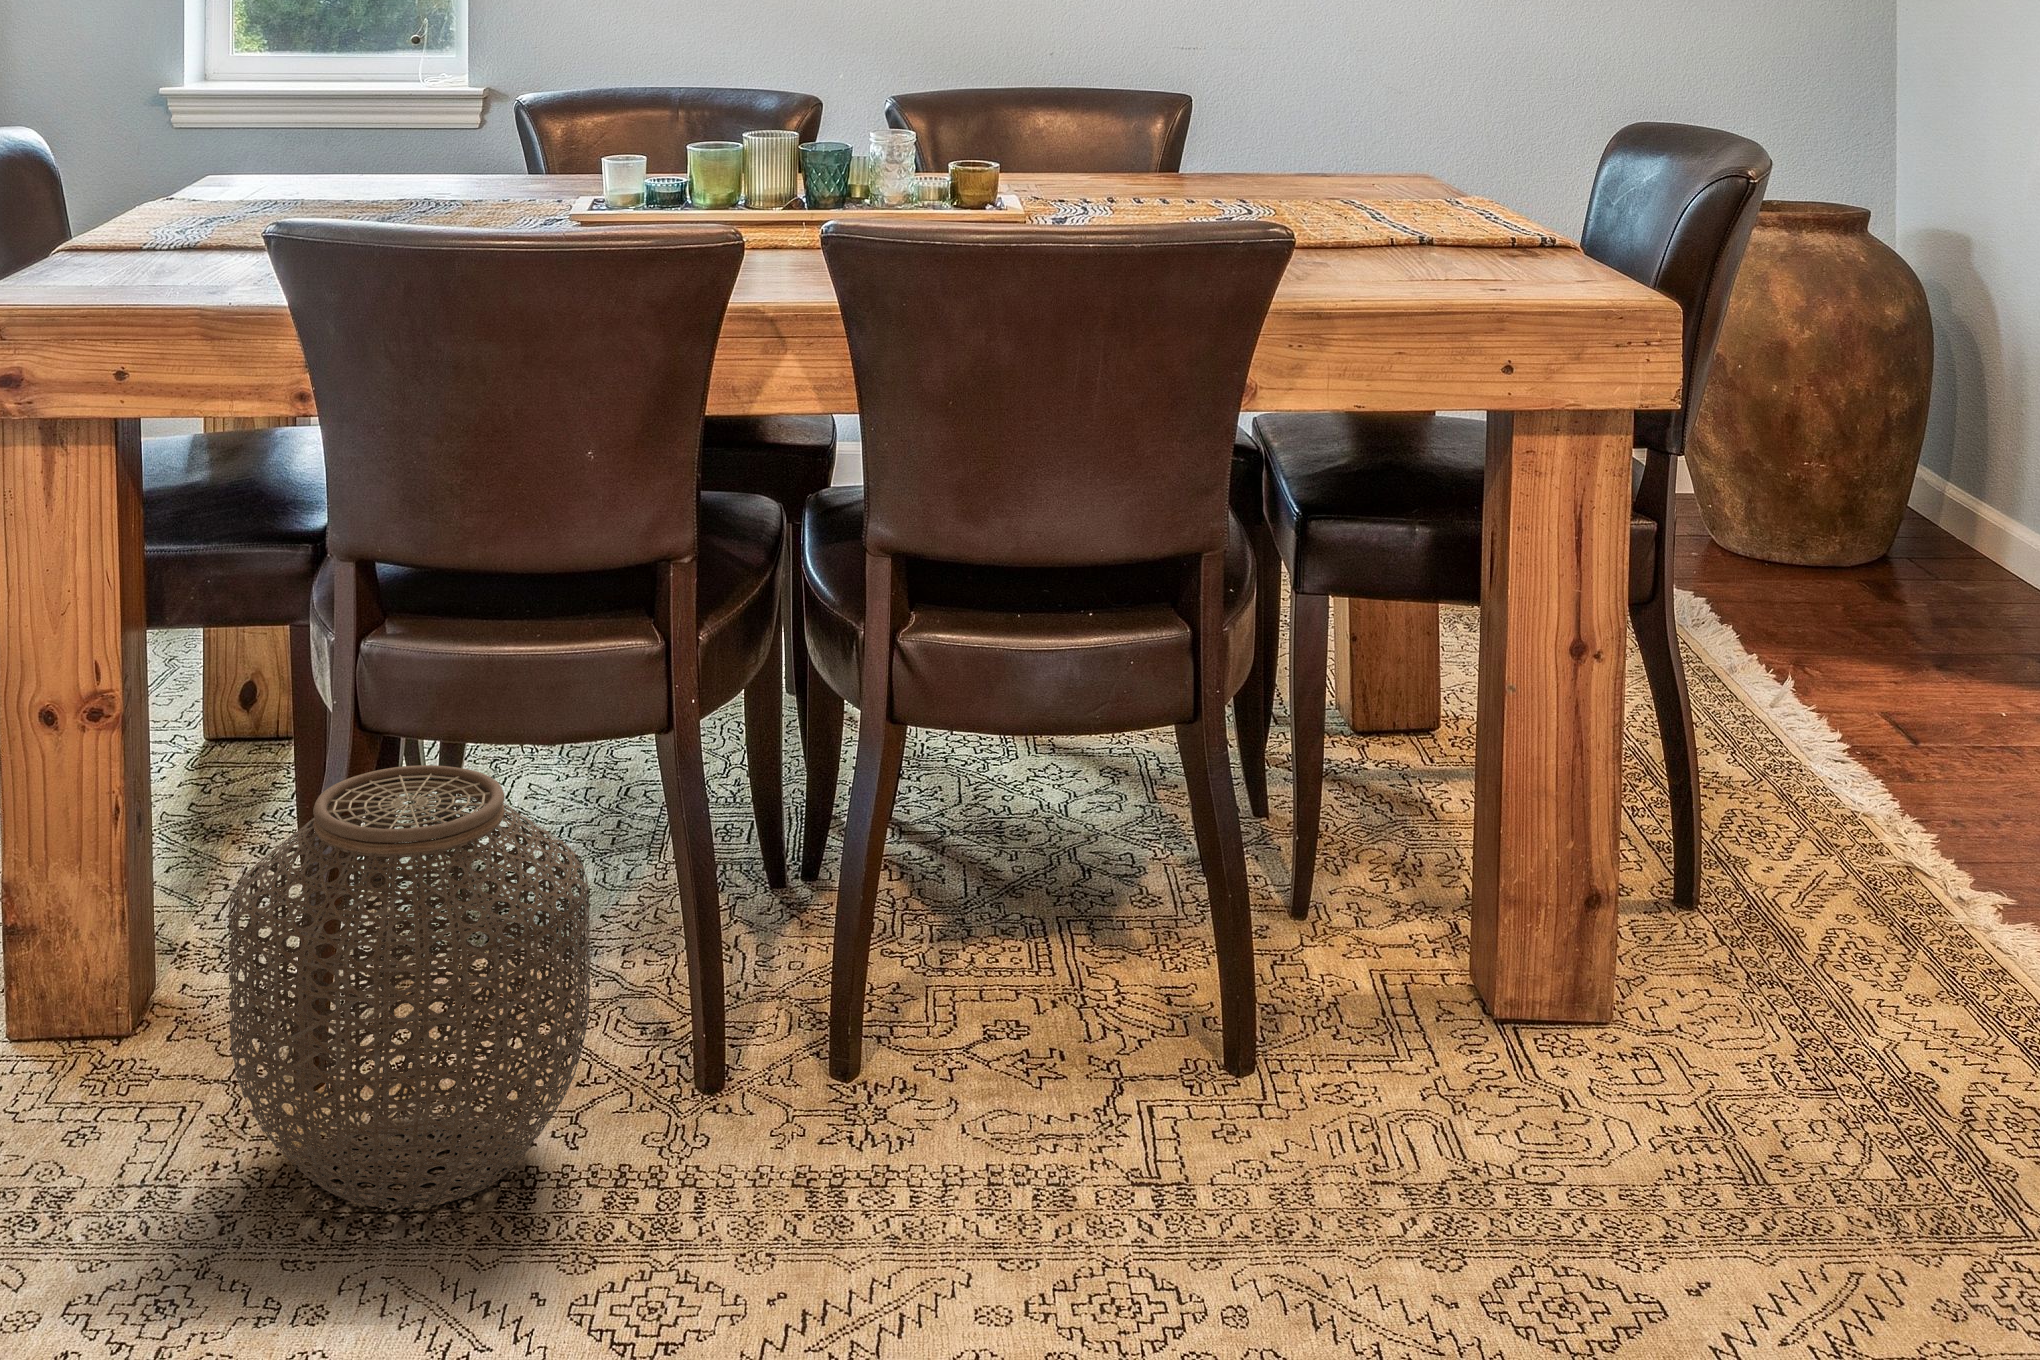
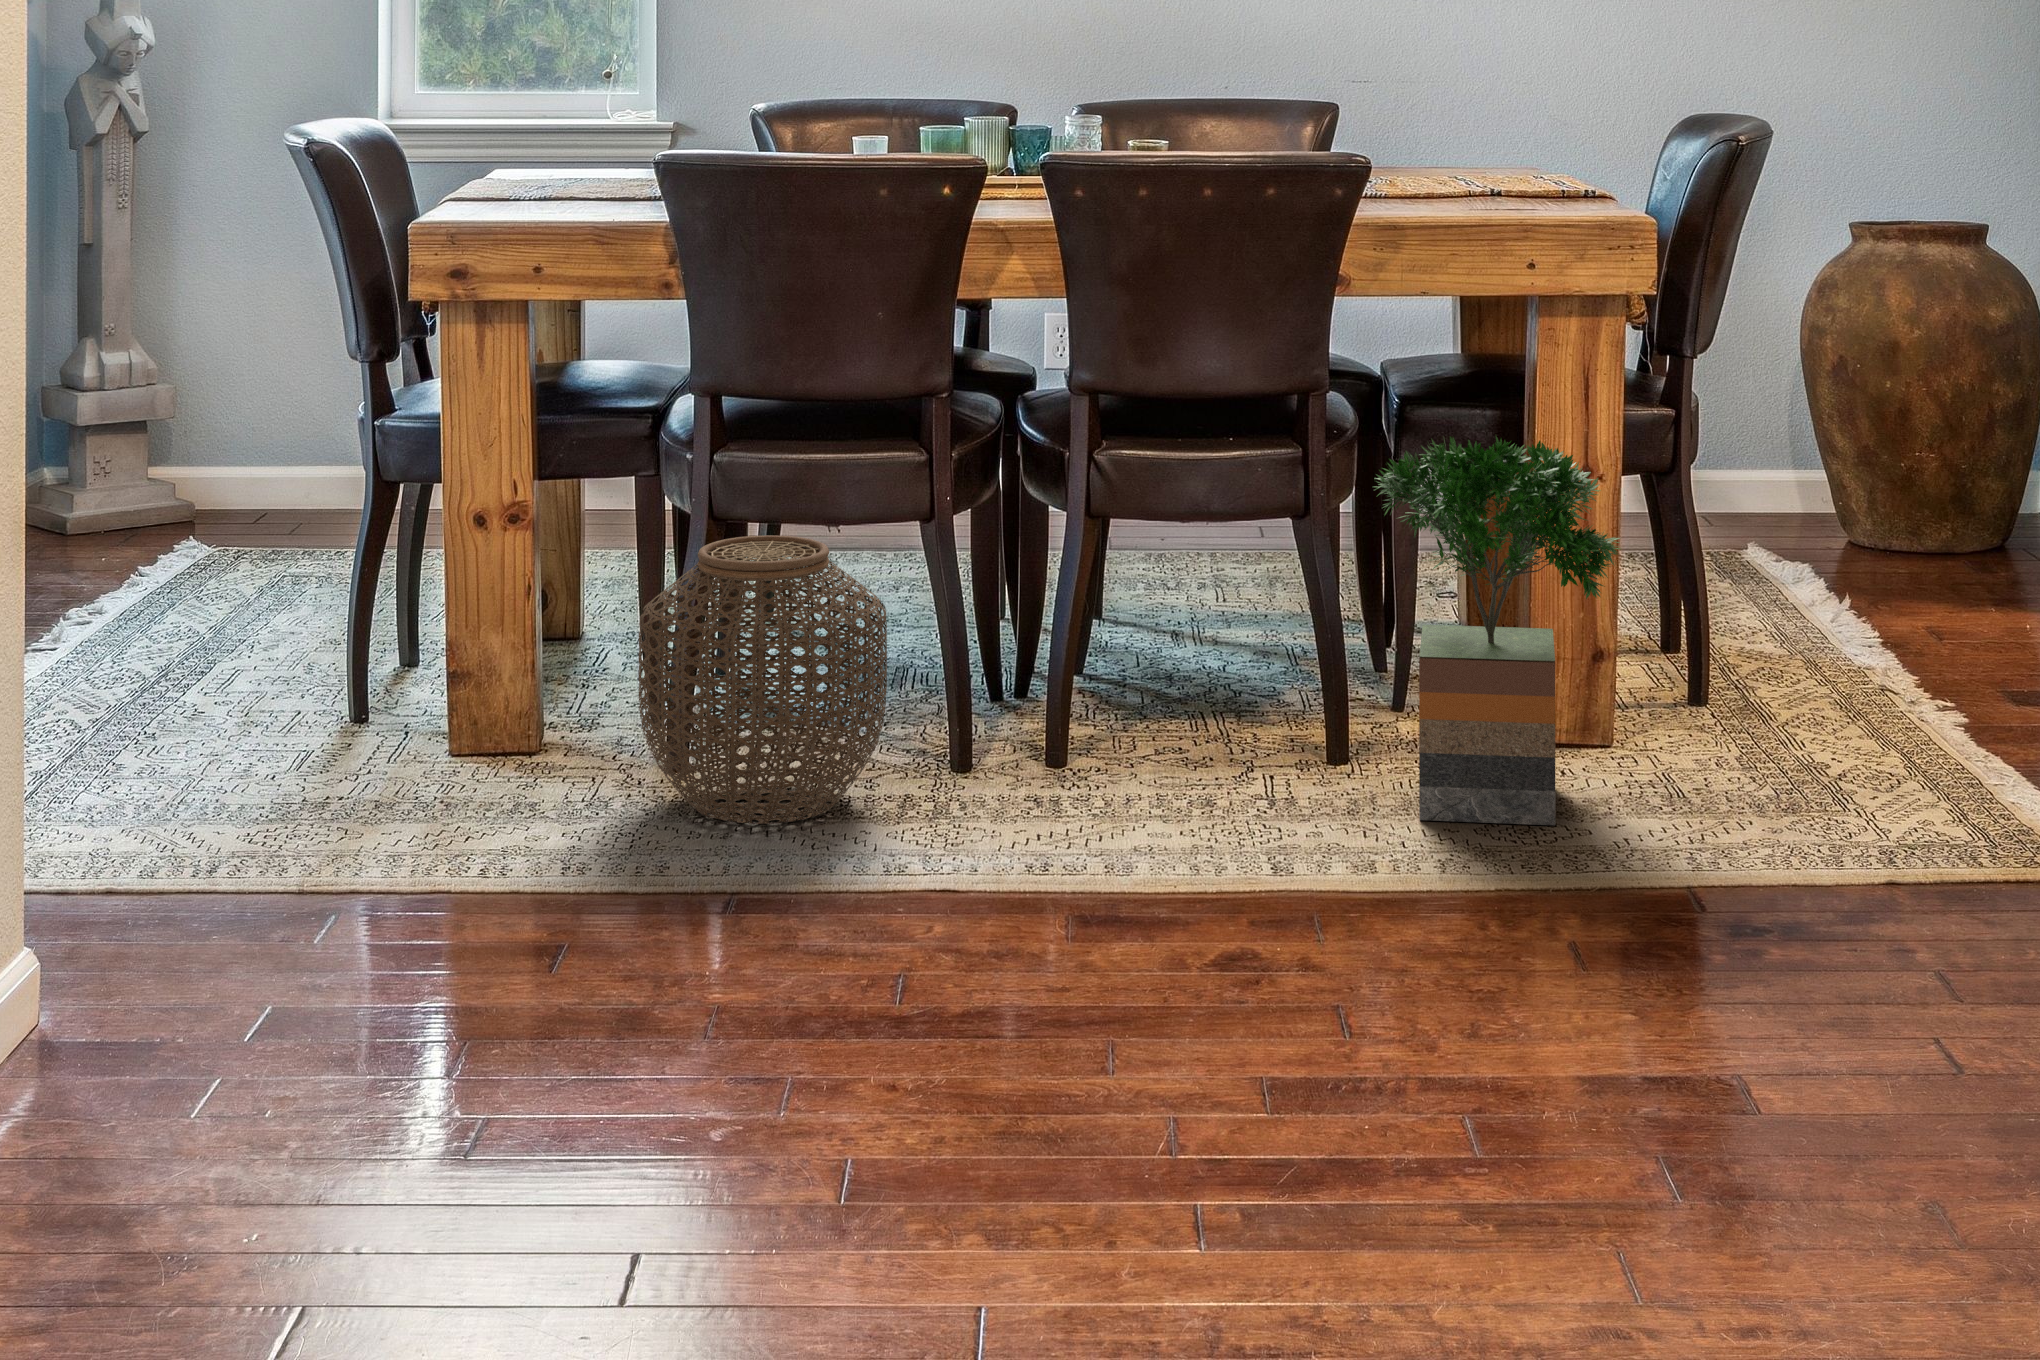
potted tree: none [1285,625,1657,1221] -> present [1375,437,1620,825]

